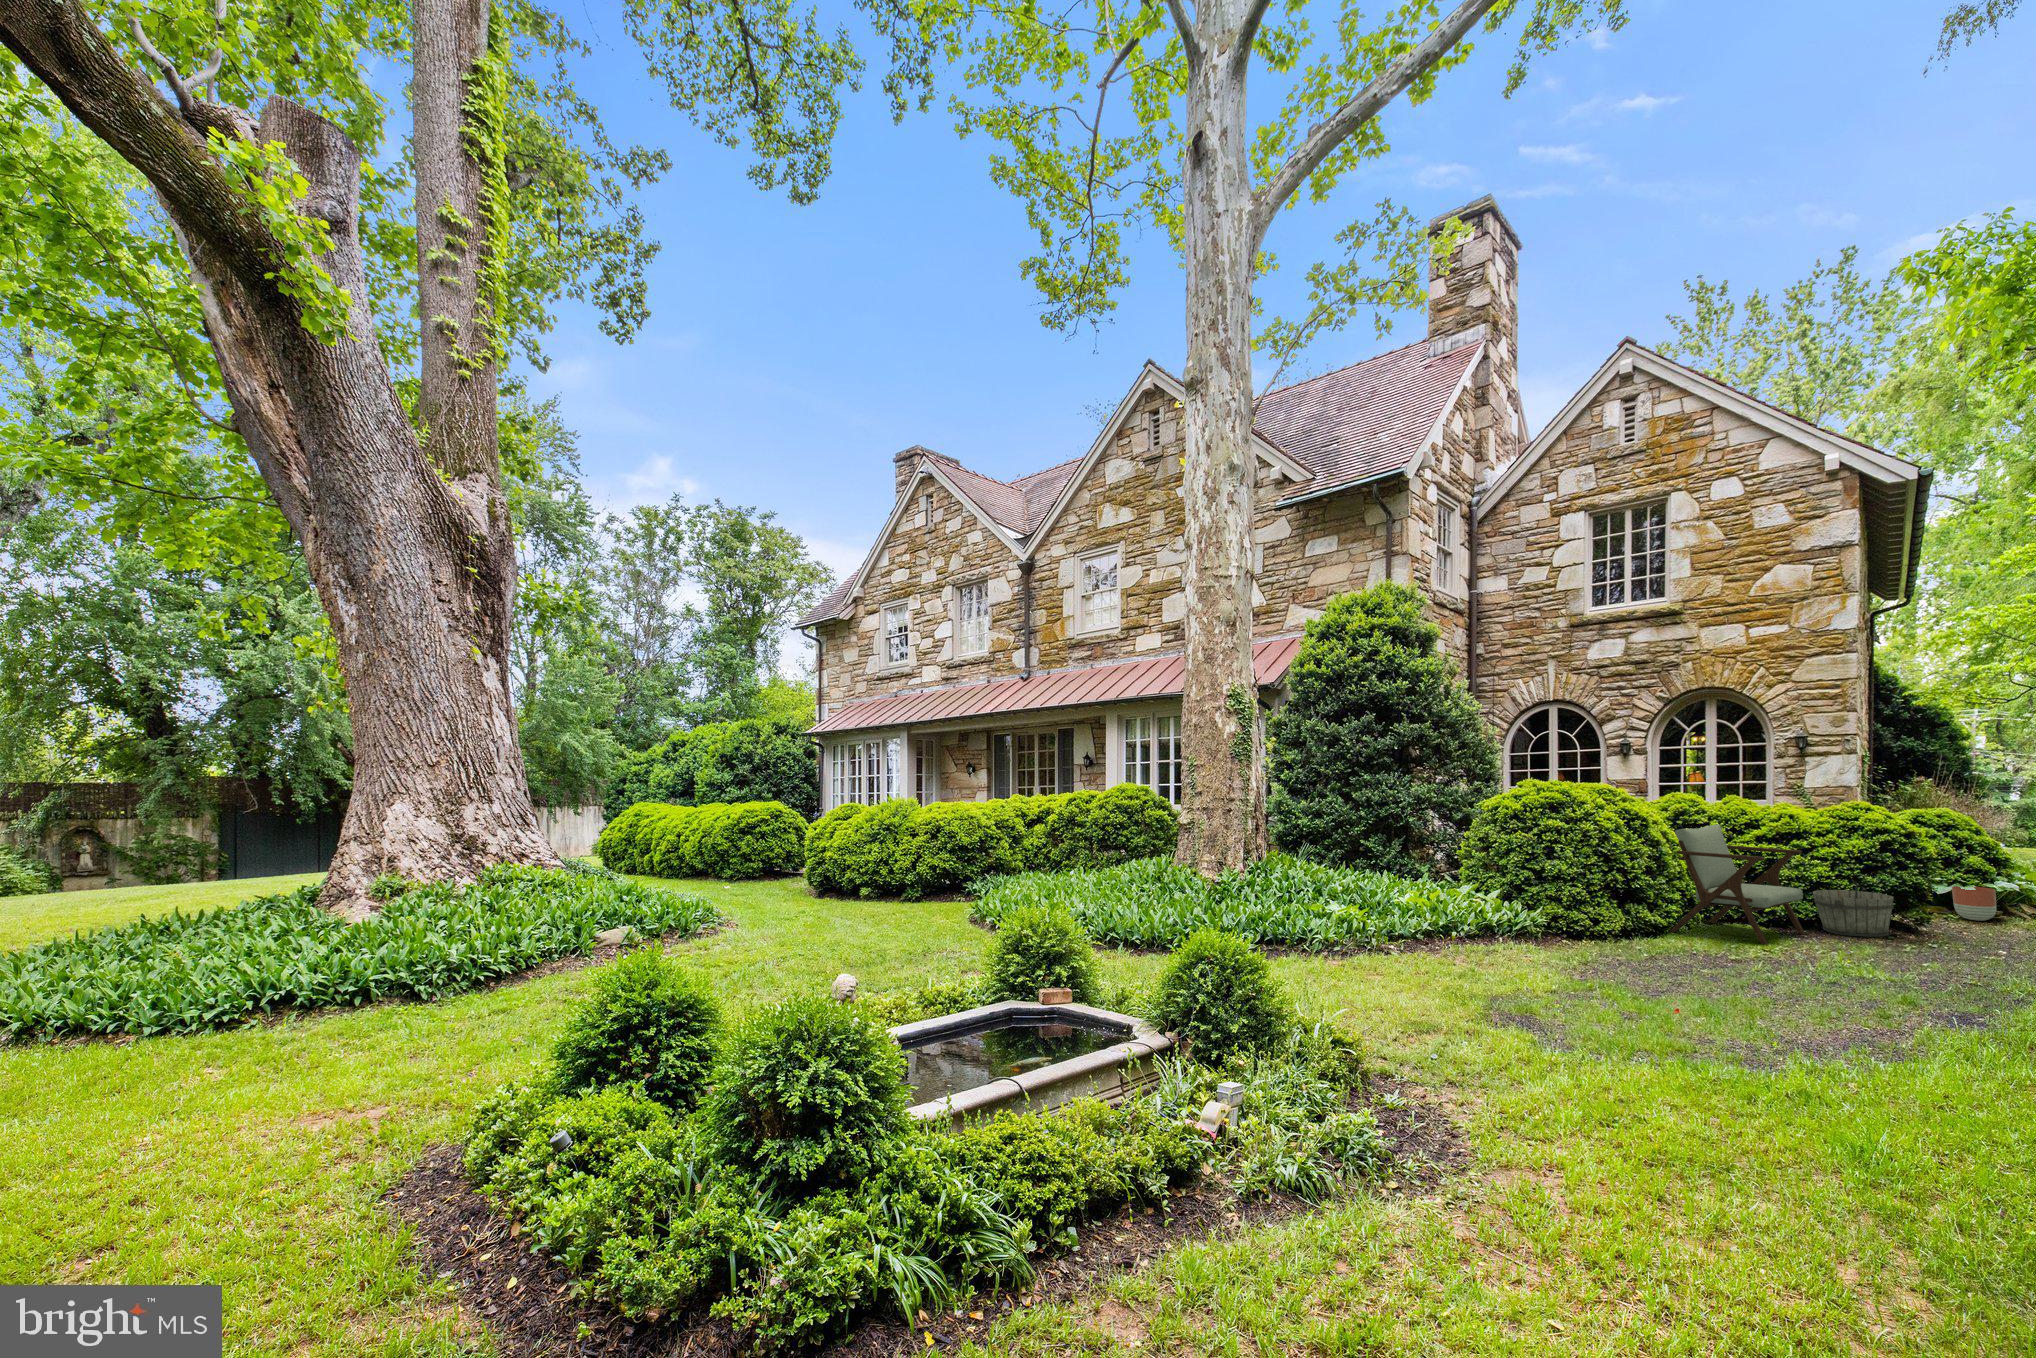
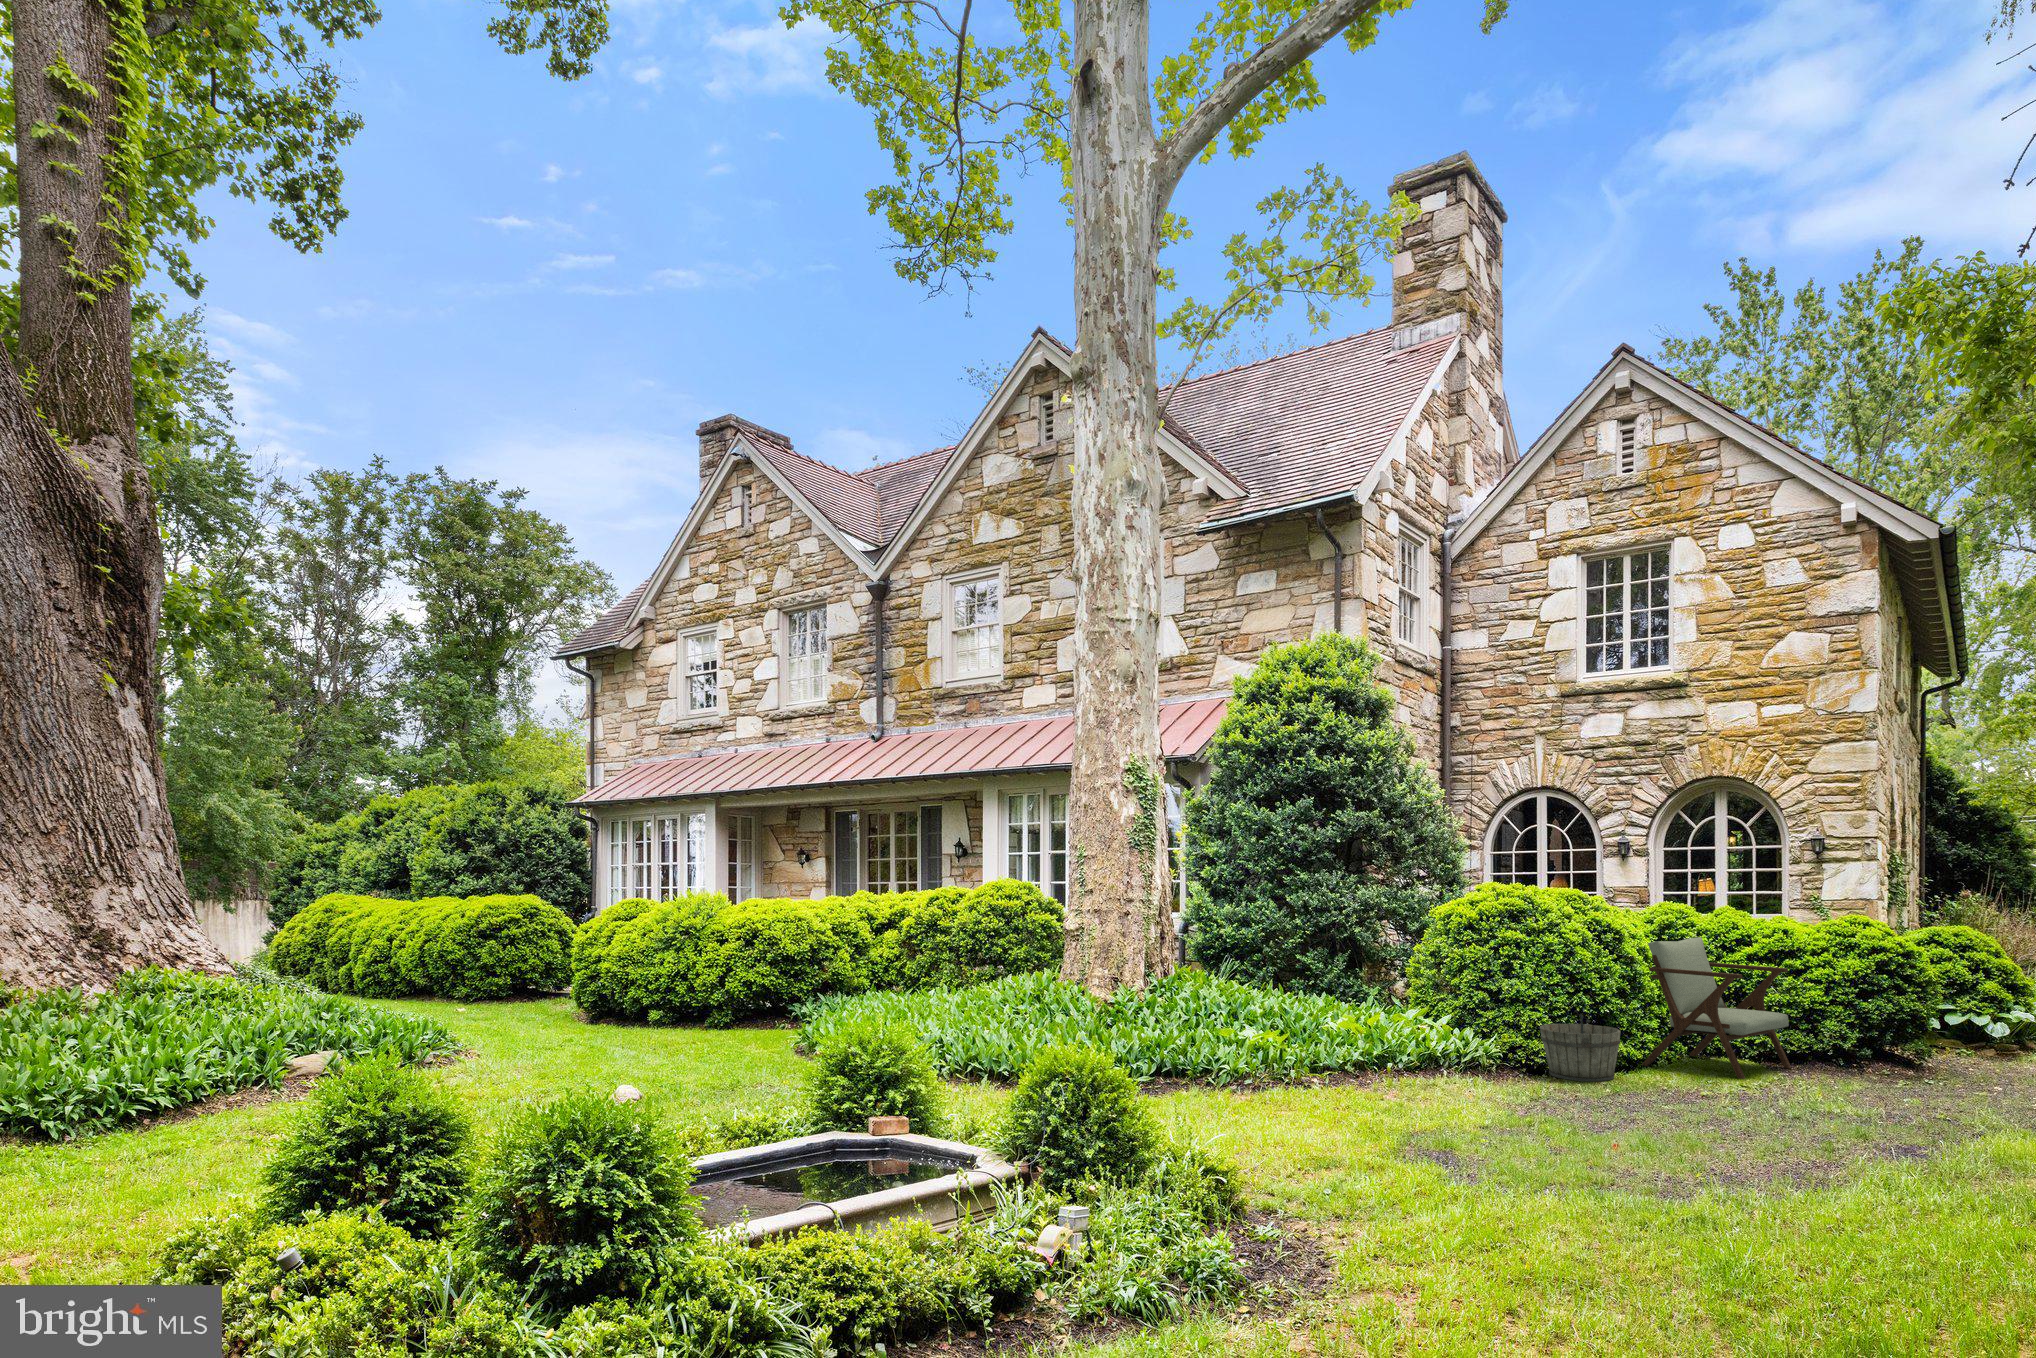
wooden bucket: present [1813,880,1894,937] -> present [1540,1010,1621,1081]
planter: present [1952,886,1997,921] -> none [1960,1015,2005,1055]

